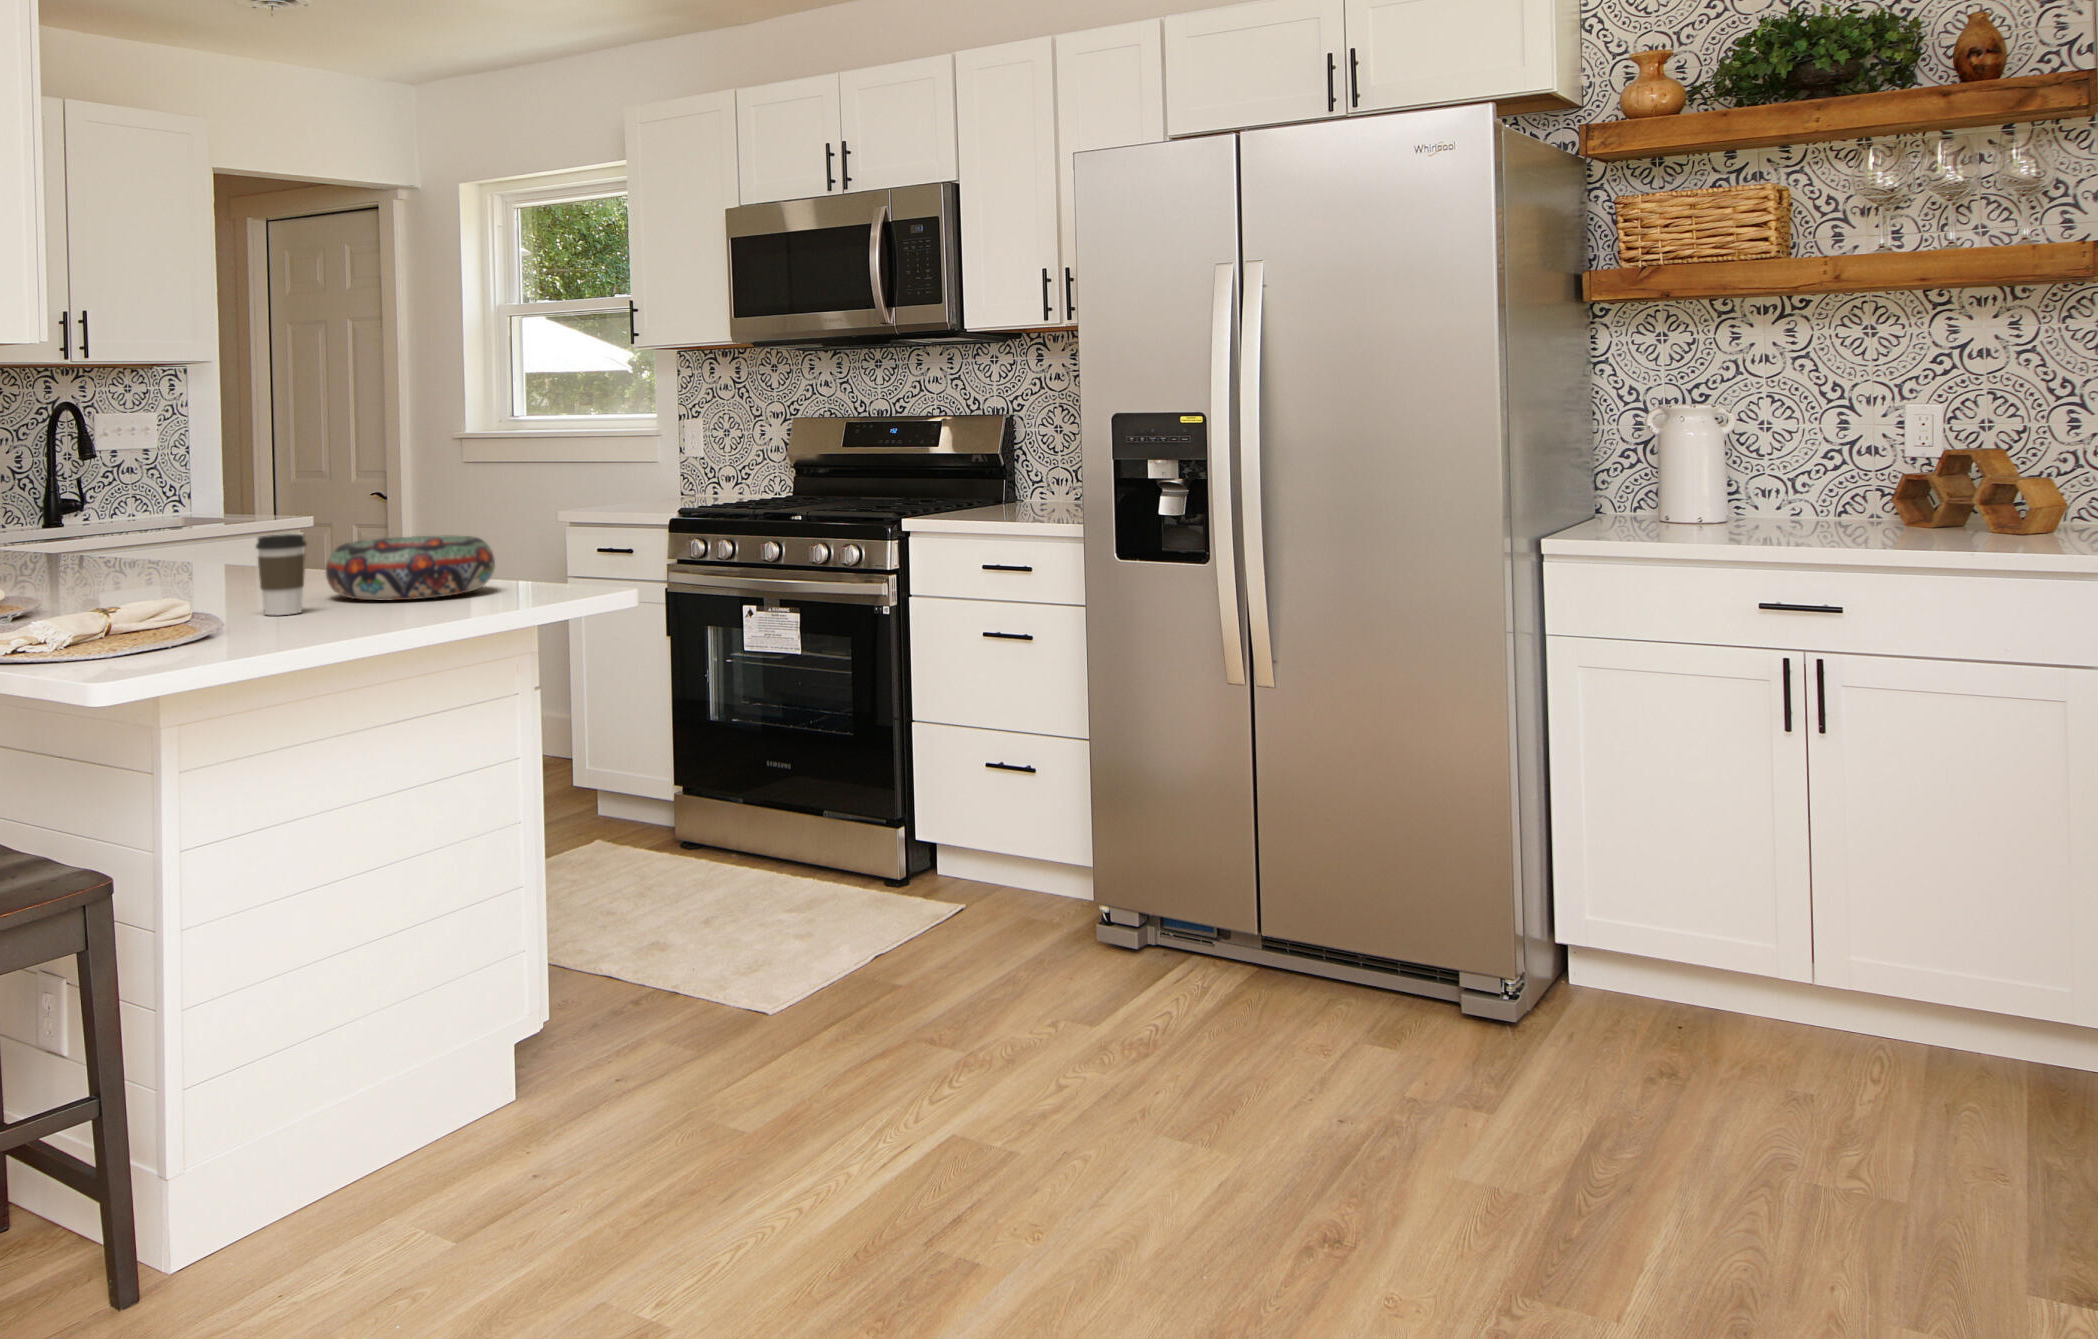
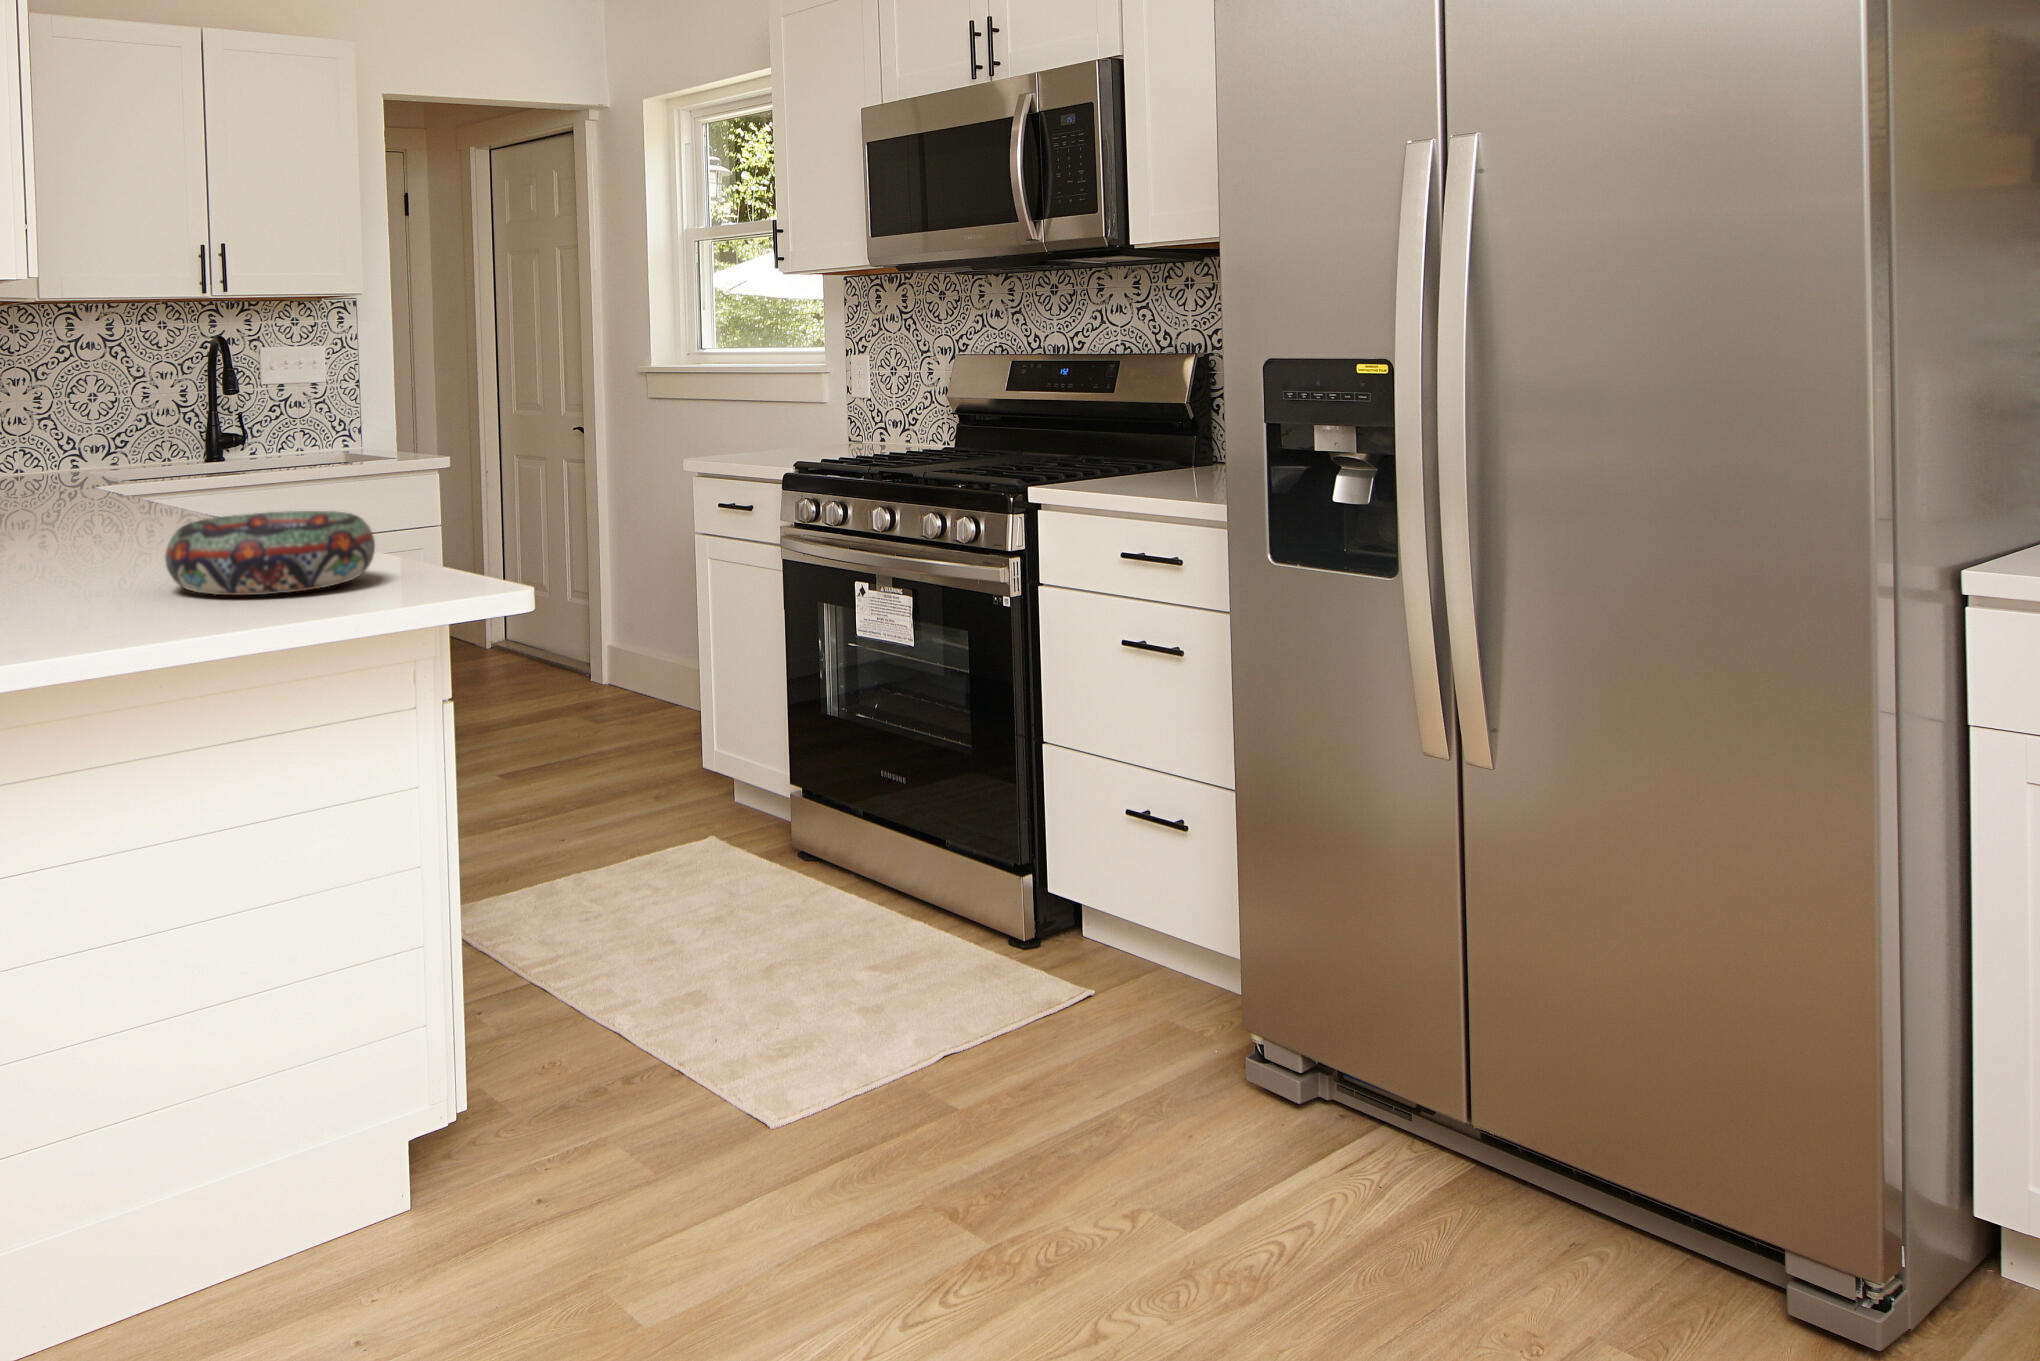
coffee cup: present [256,534,306,615] -> none [28,513,92,615]

